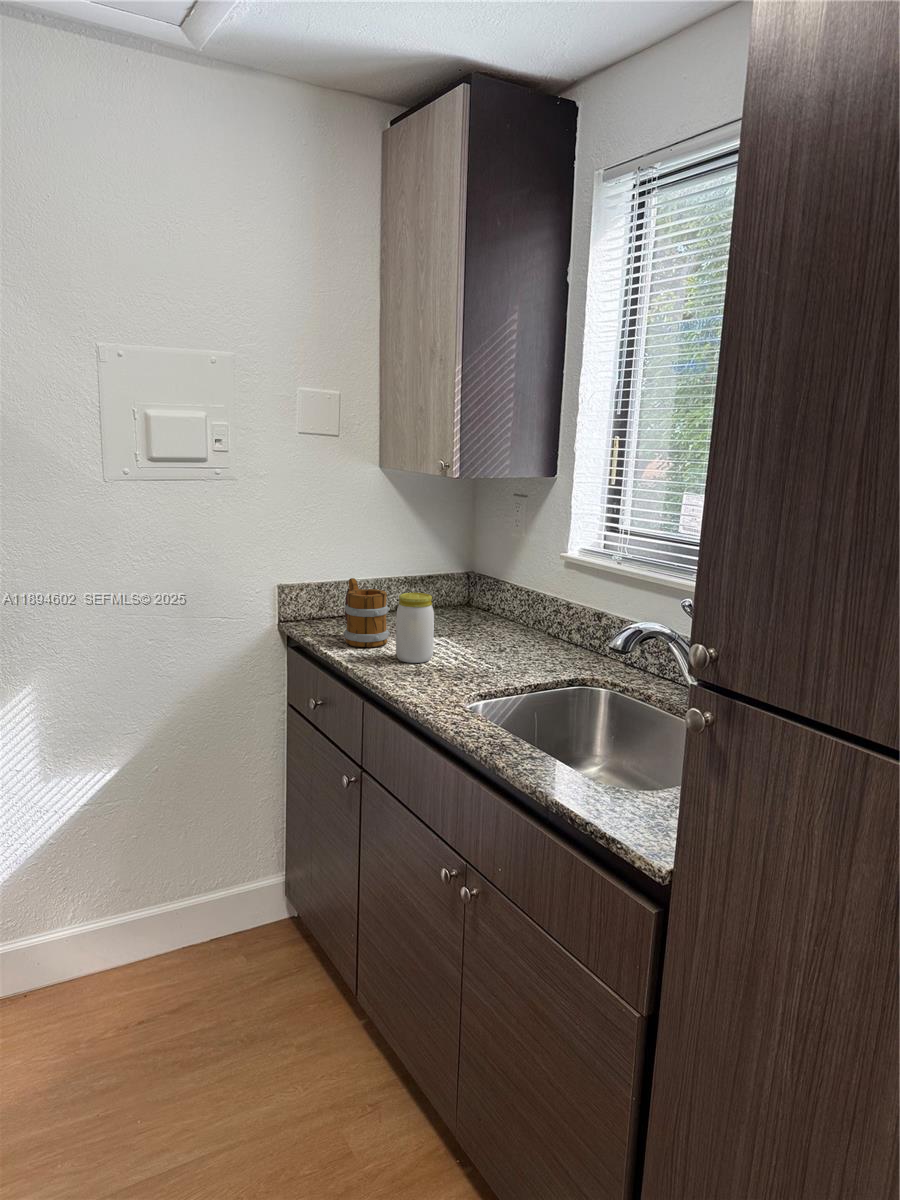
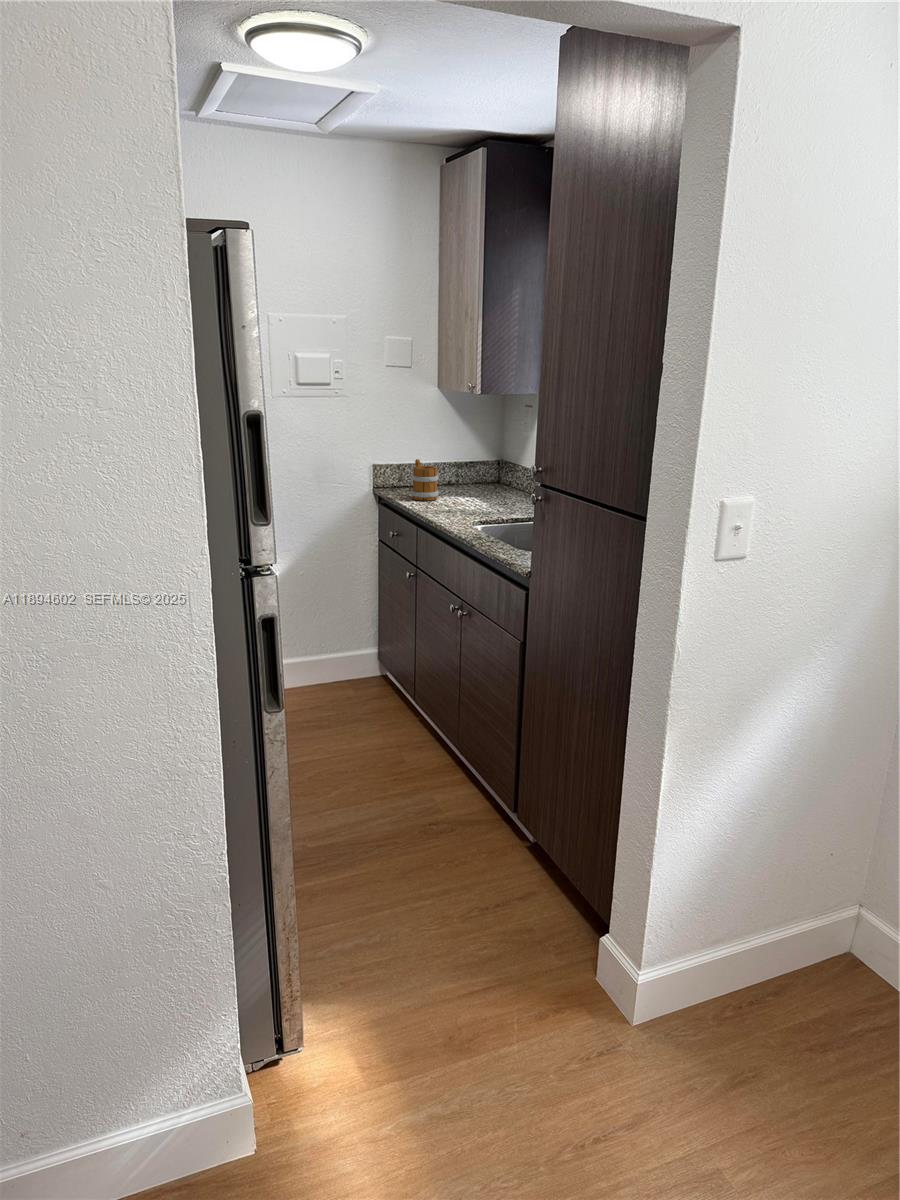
jar: present [396,593,434,663] -> none [440,466,462,508]

